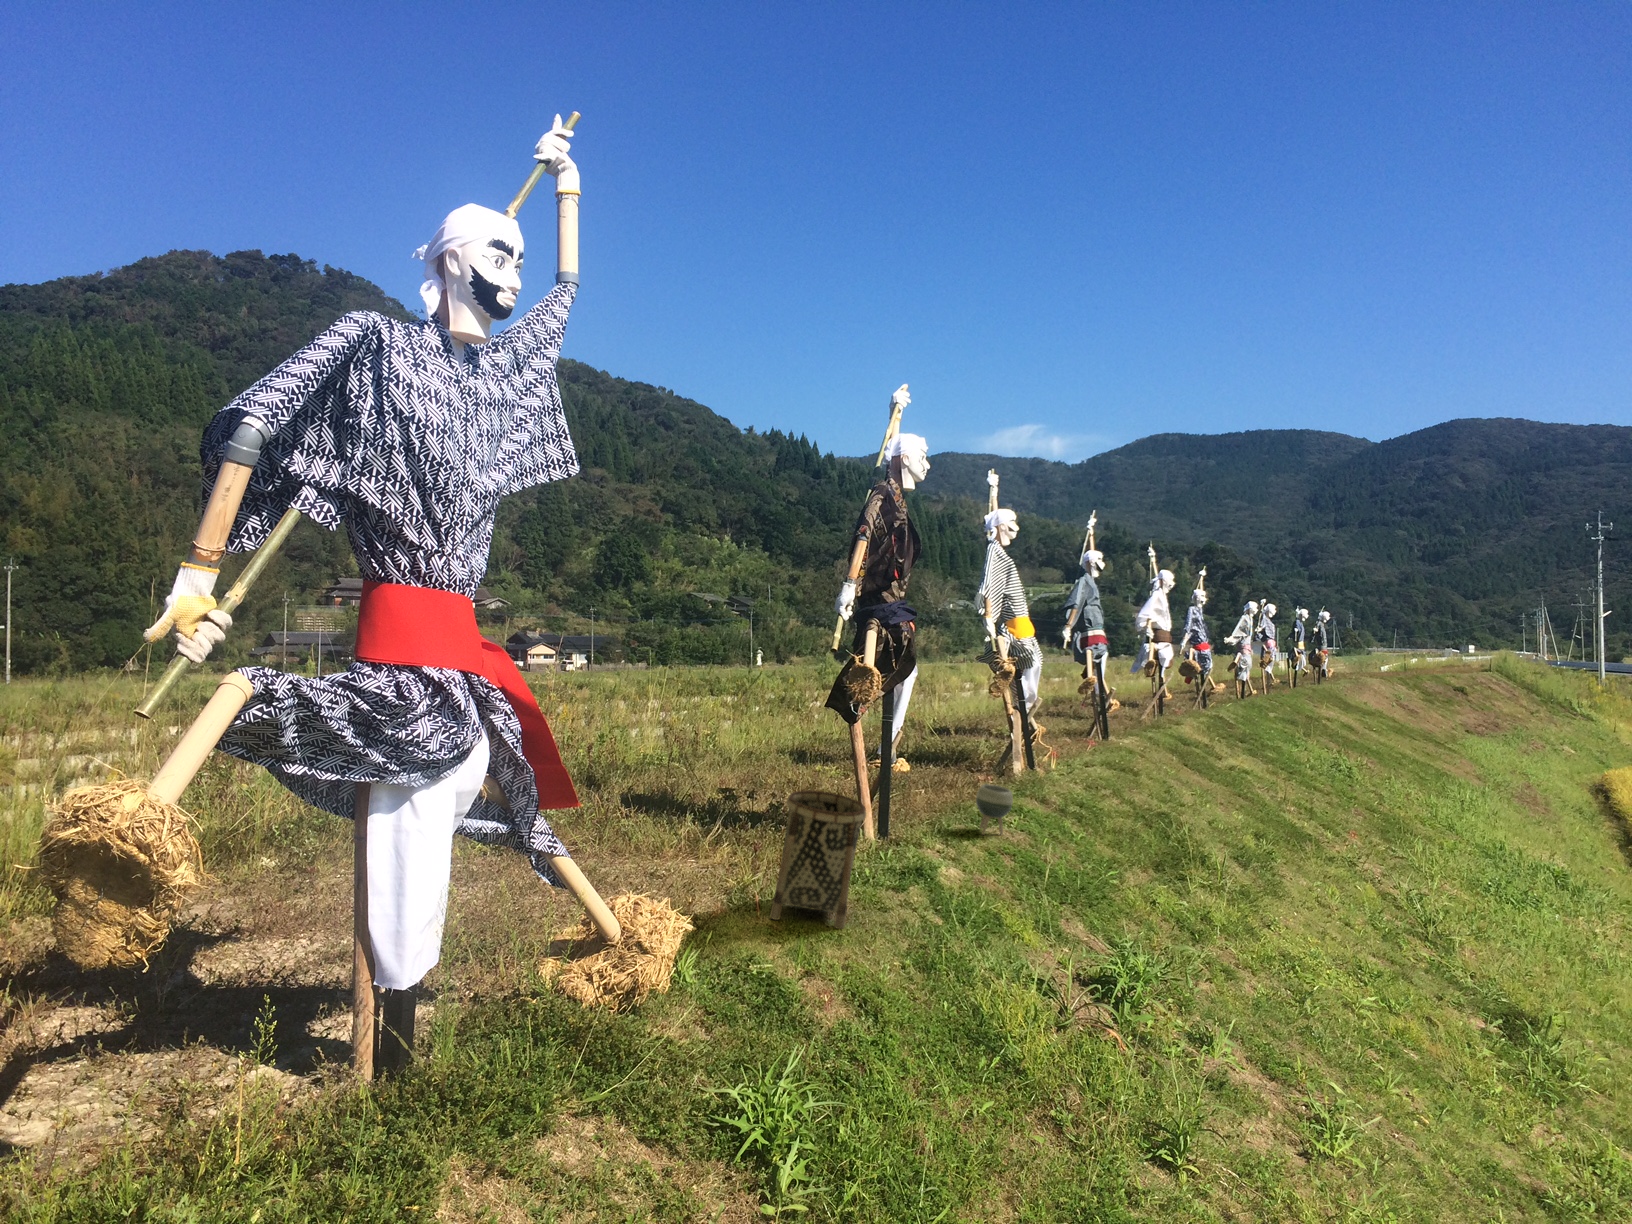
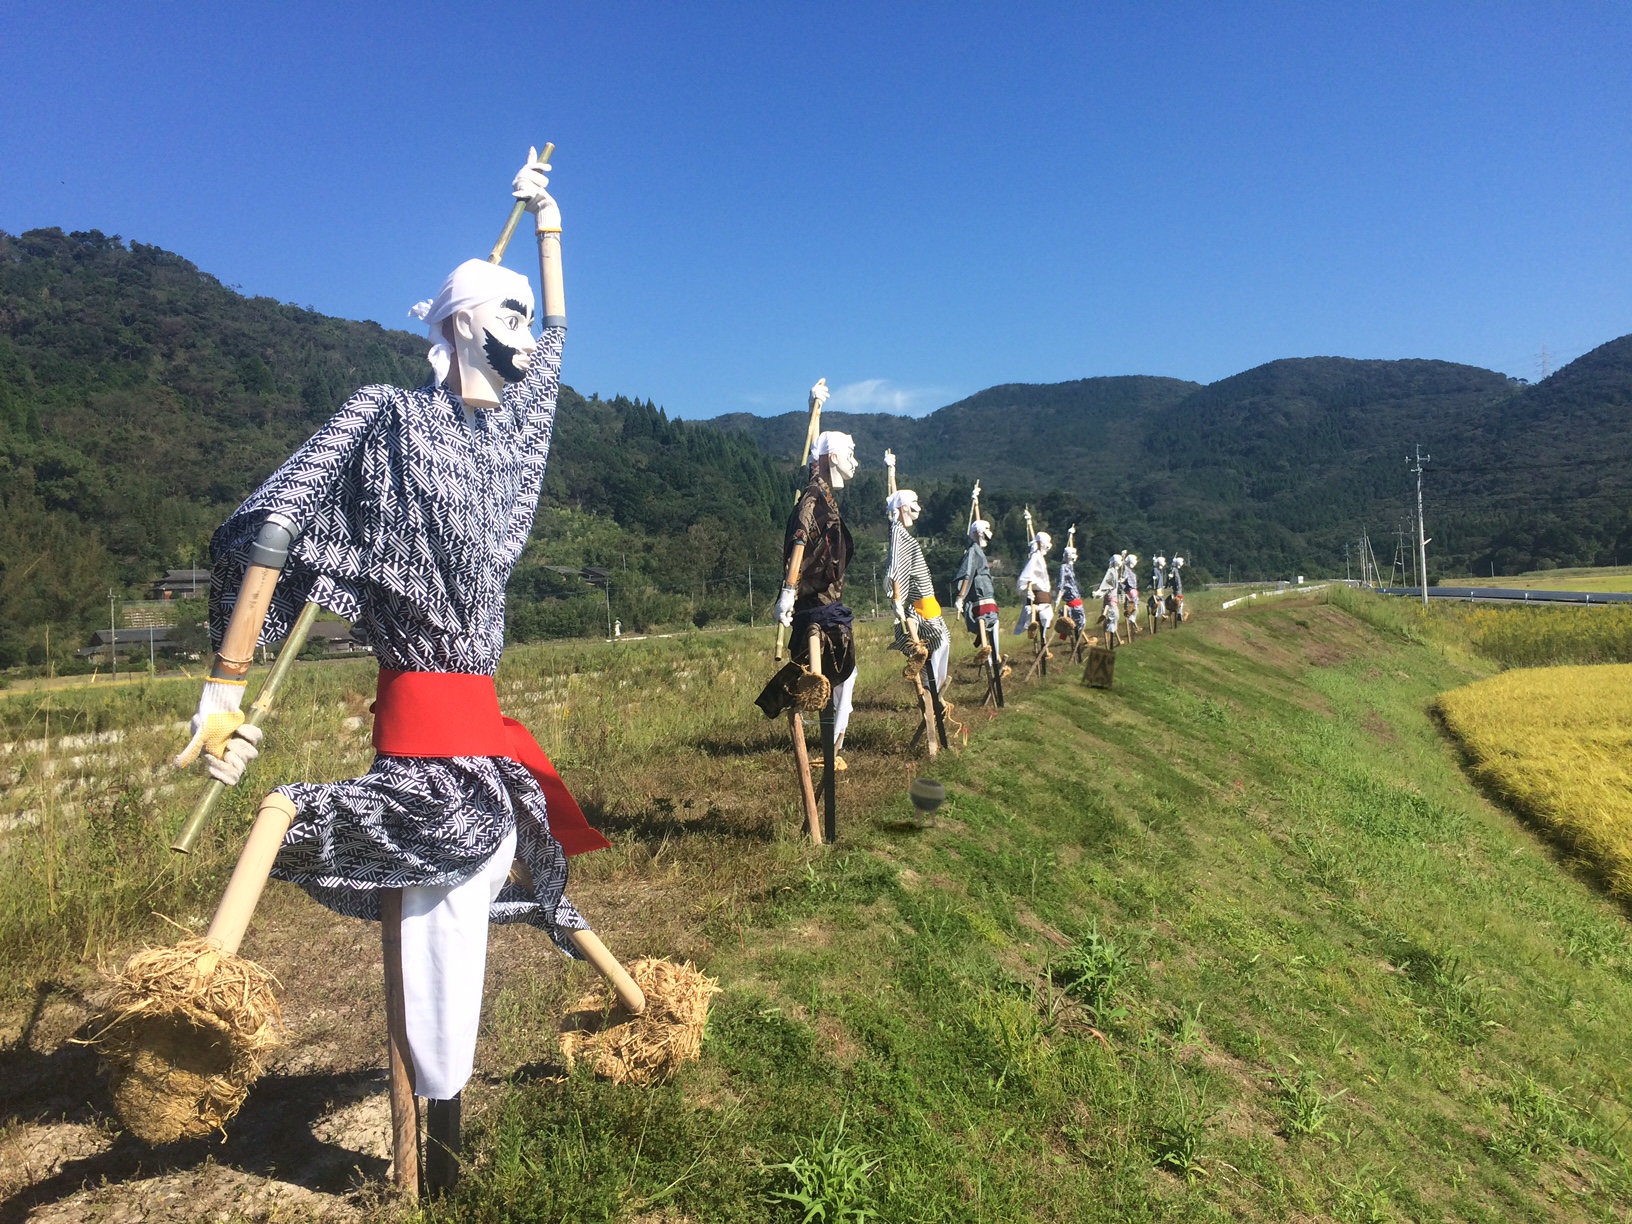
basket: present [770,790,866,929] -> present [1082,647,1116,690]

